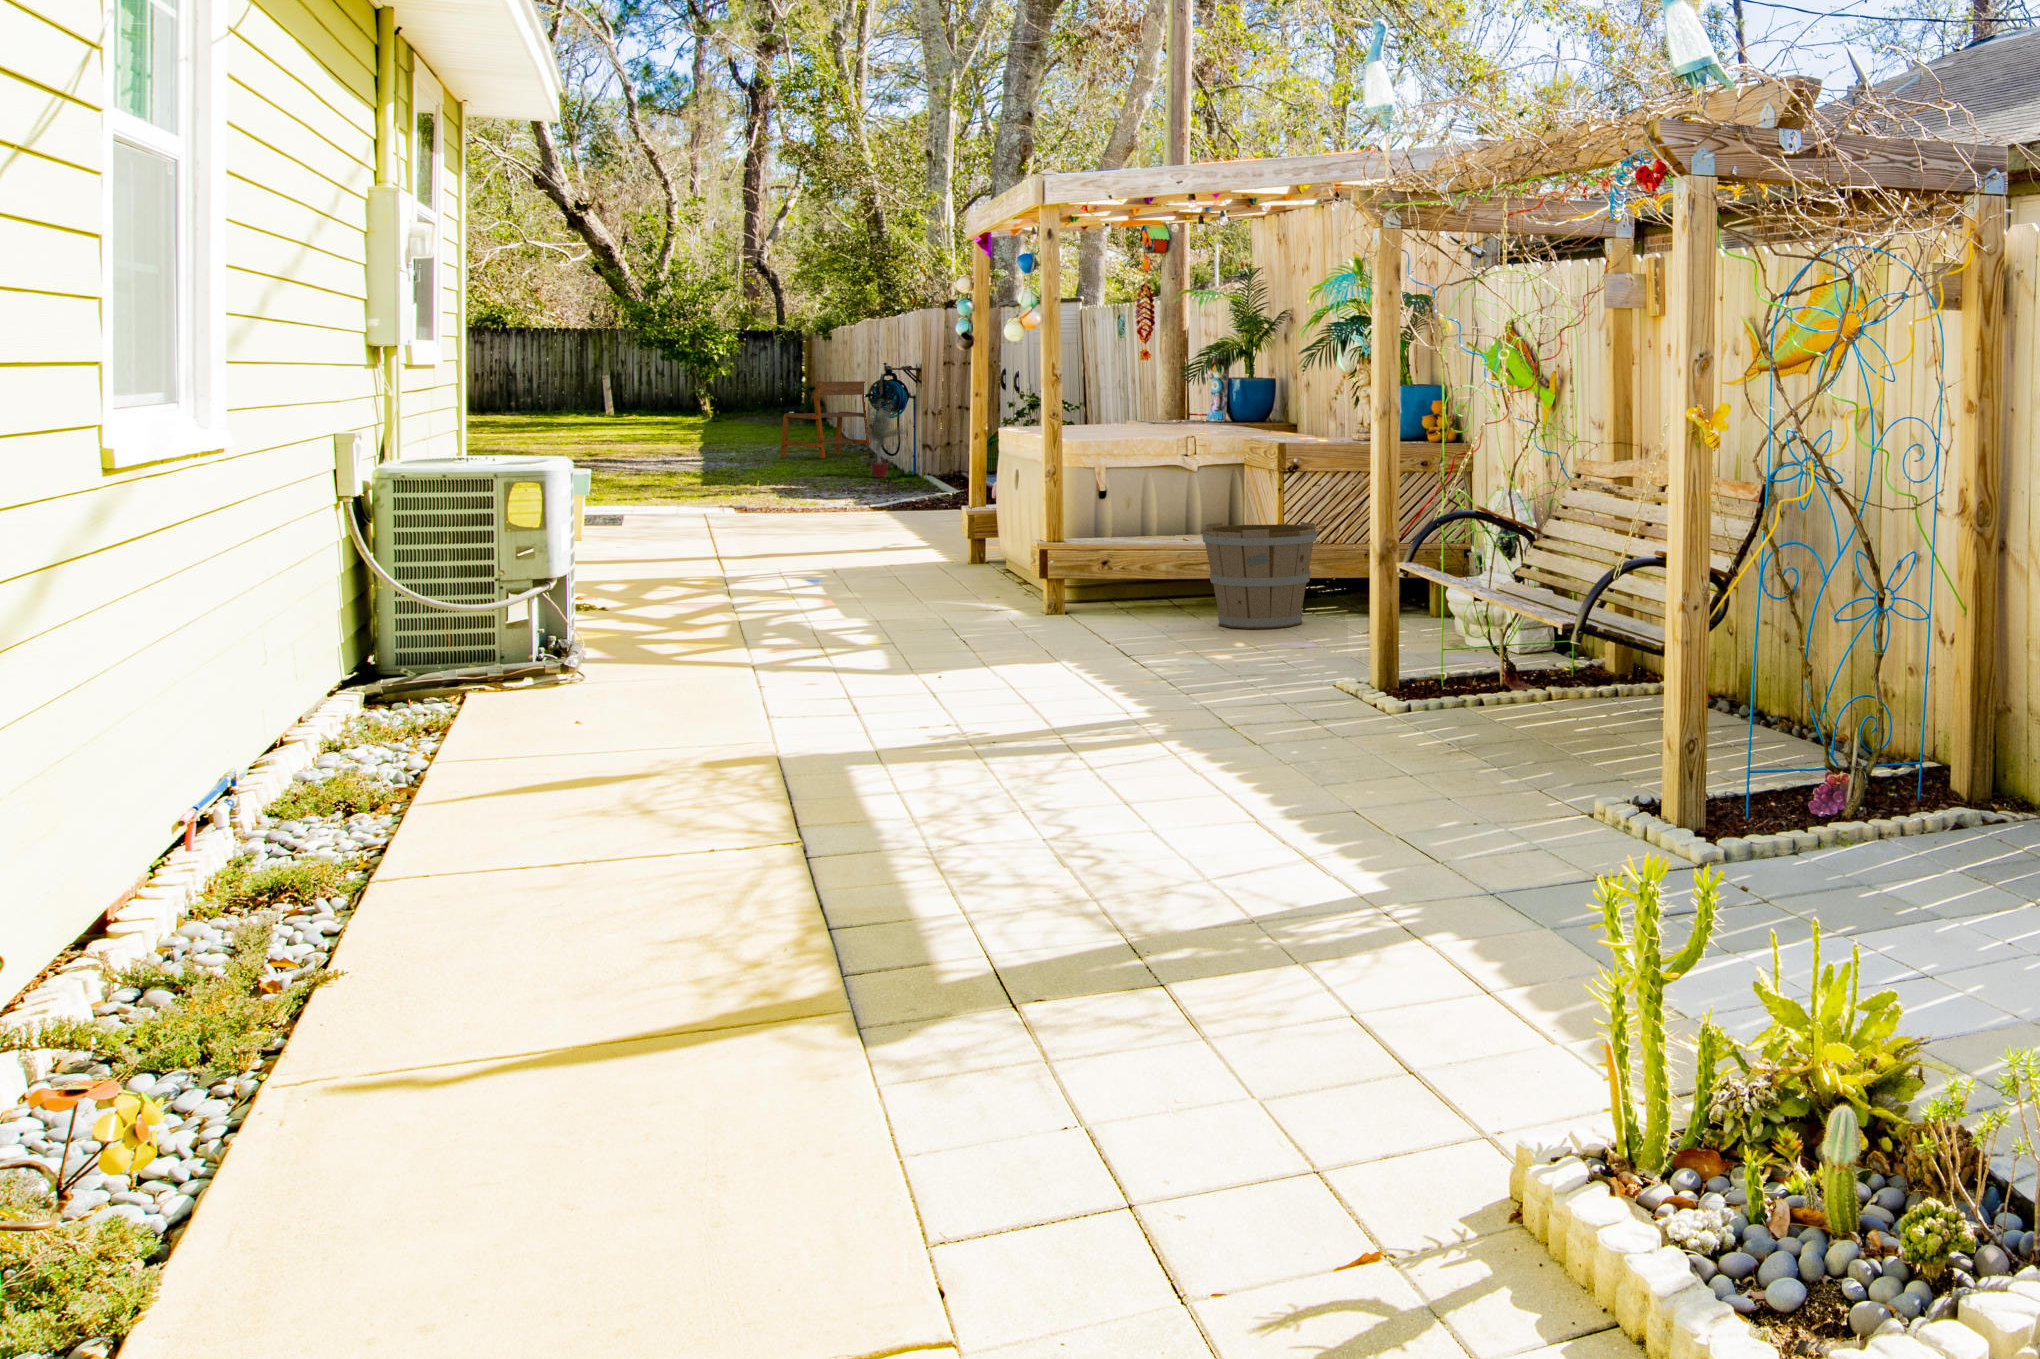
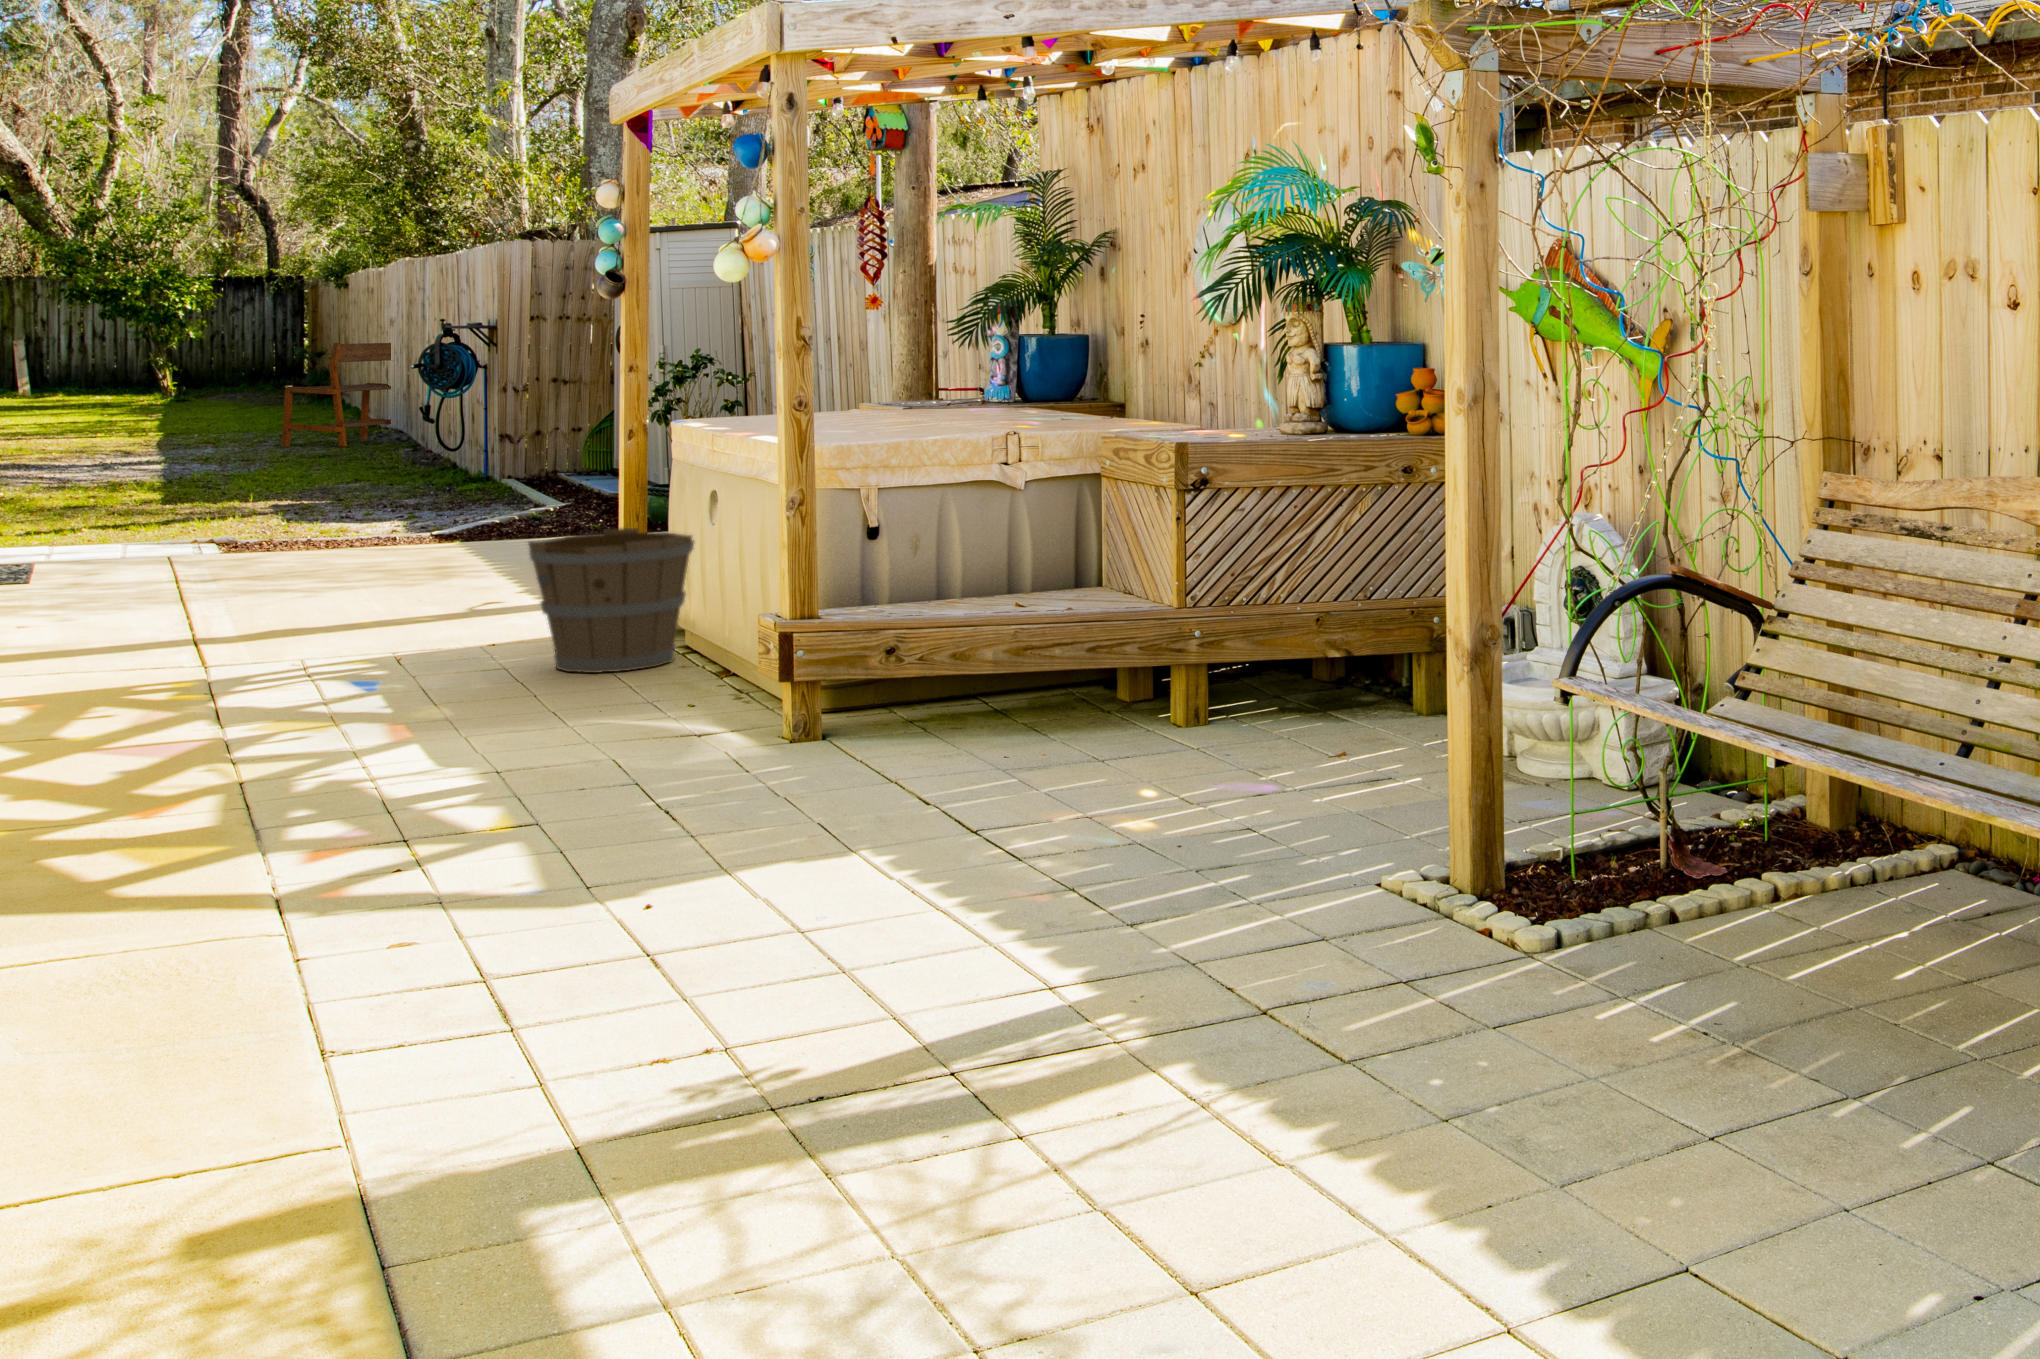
potted tree: present [868,401,906,478] -> none [407,368,474,475]
wooden bucket: present [1202,522,1318,629] -> present [529,528,694,673]

